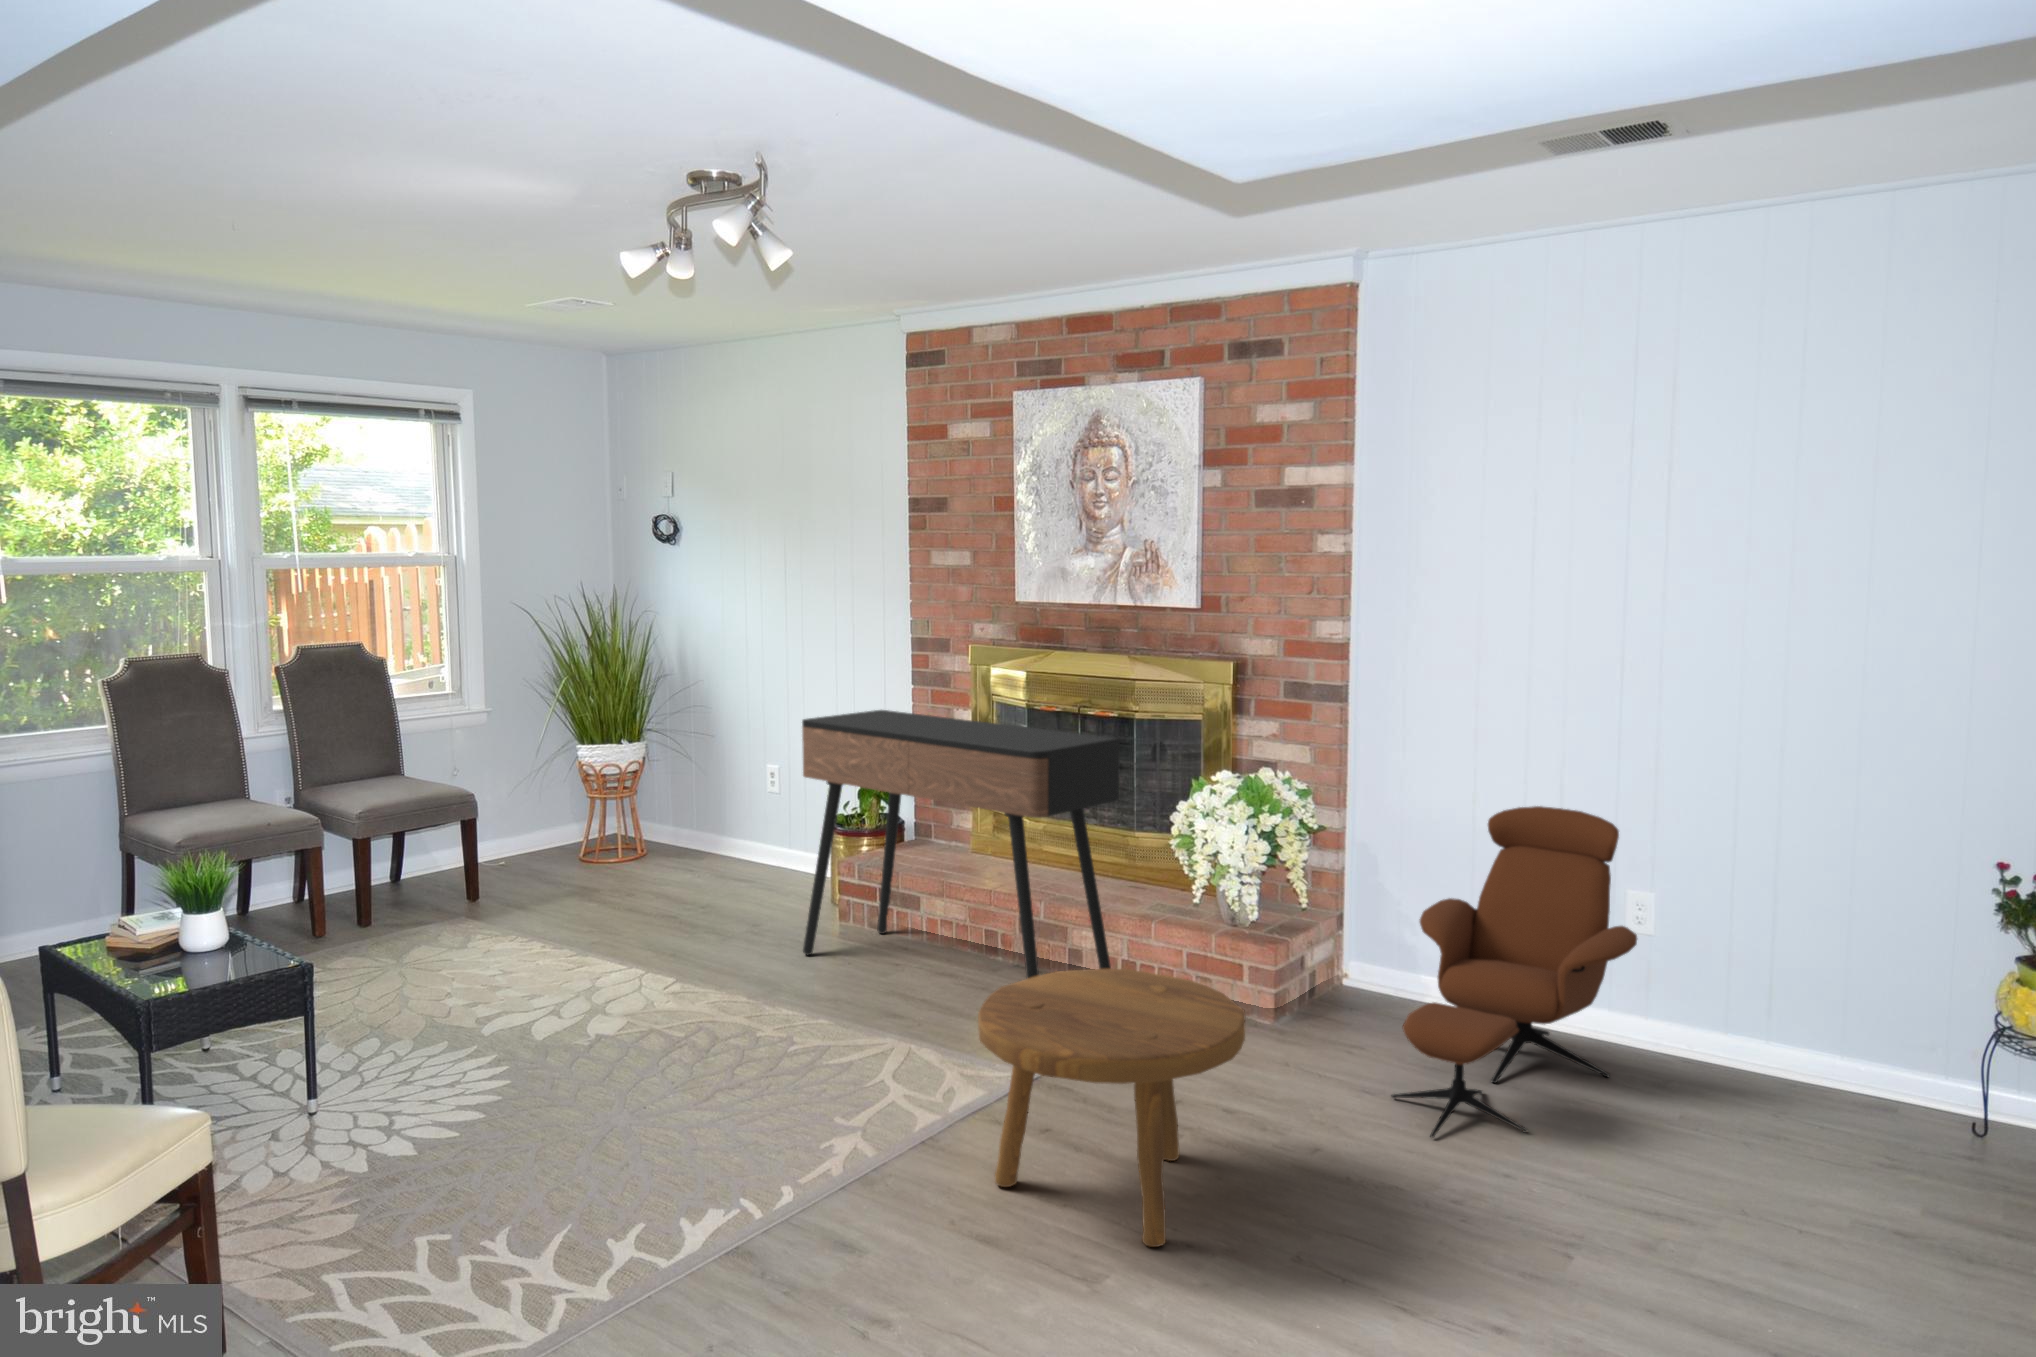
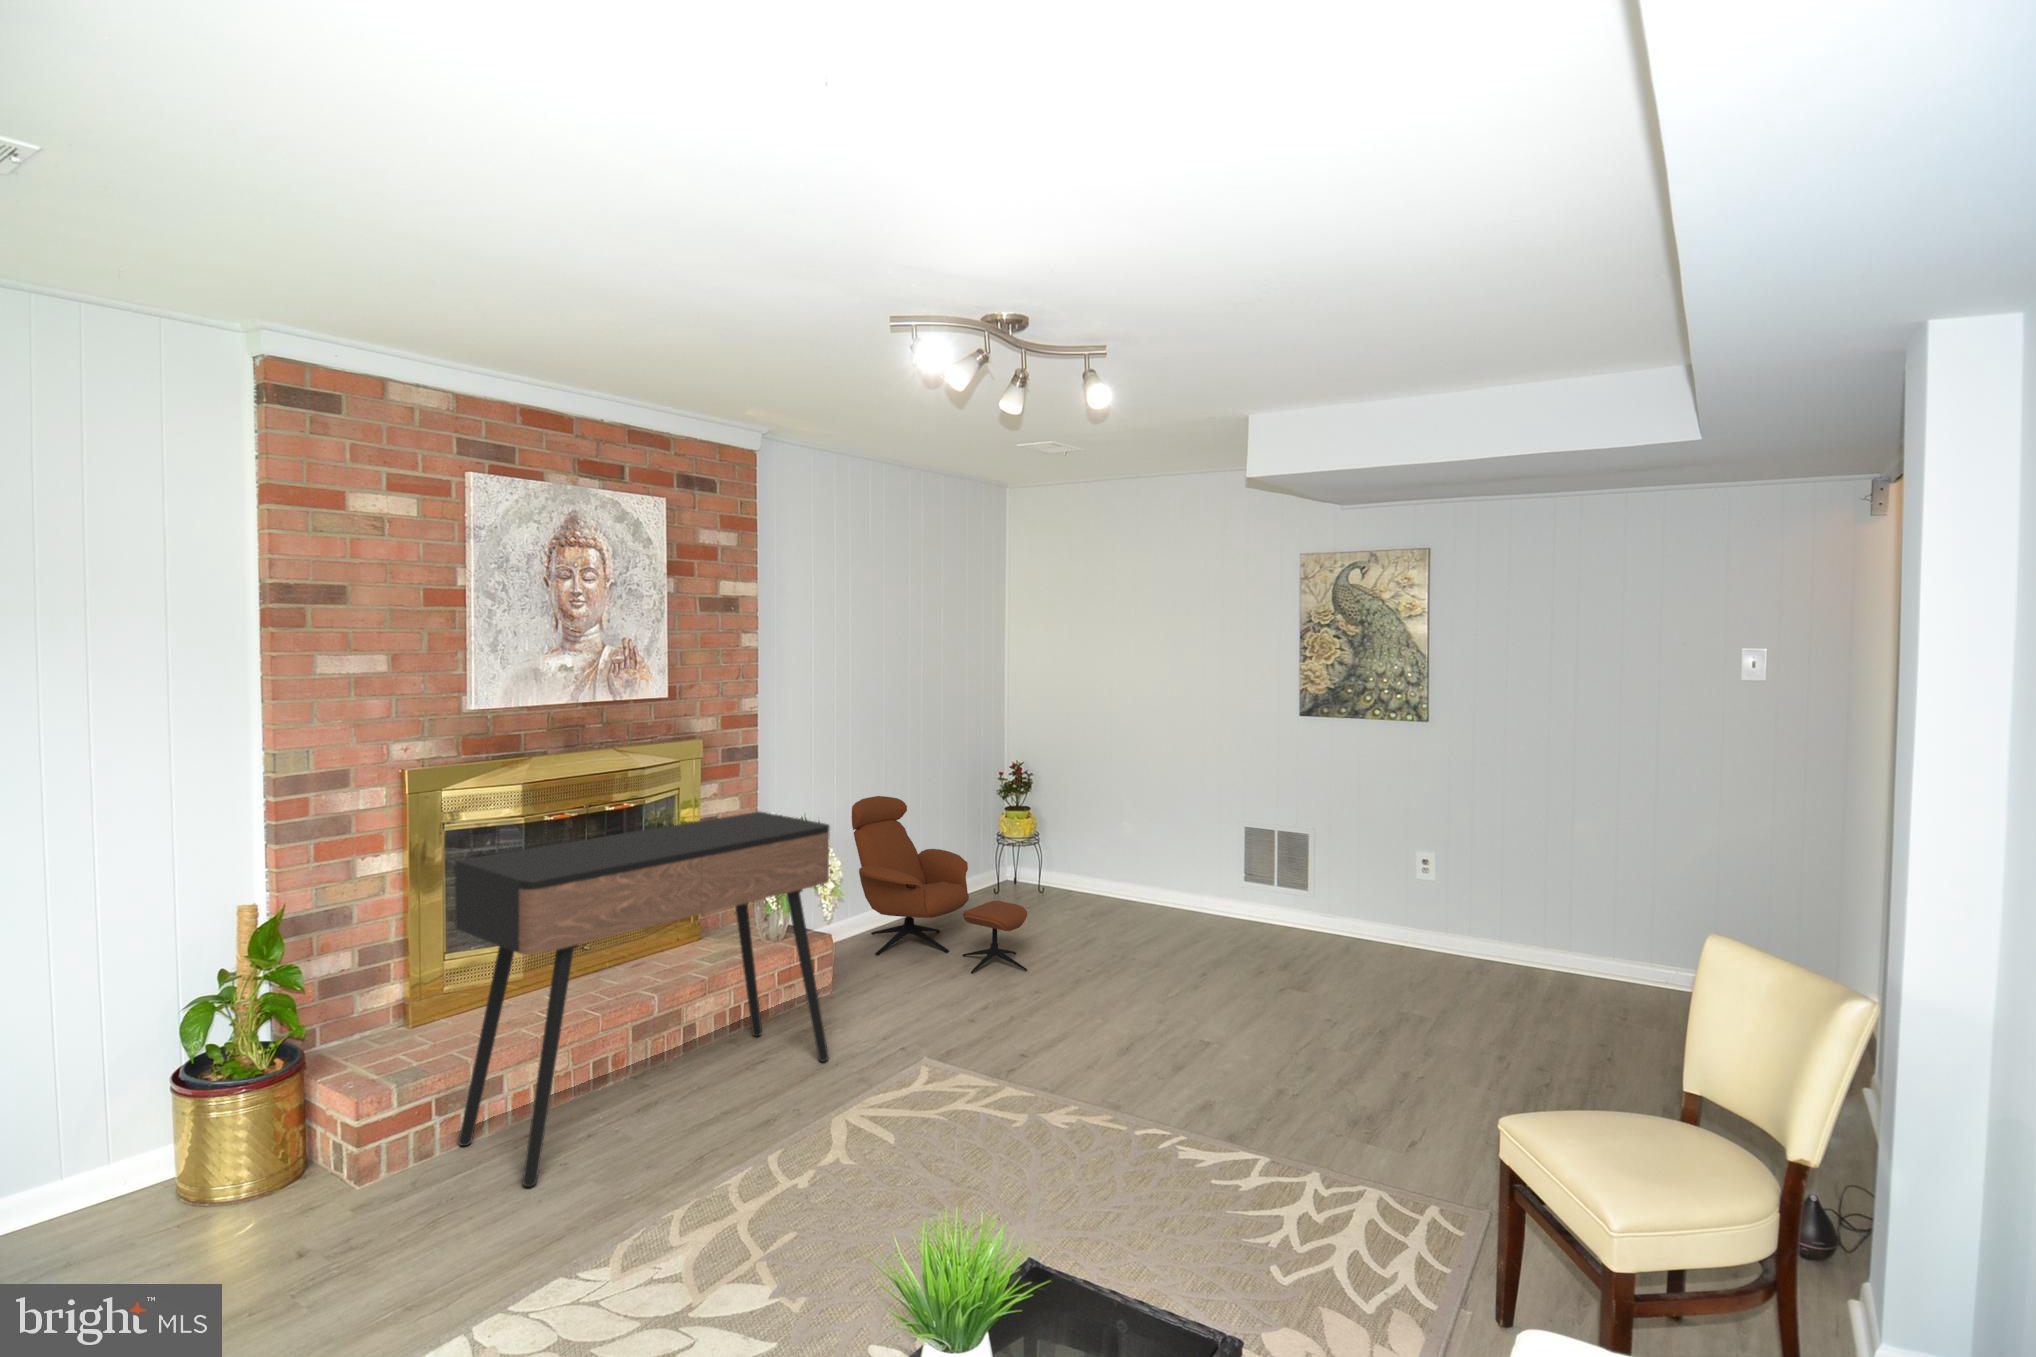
footstool: present [978,969,1245,1247] -> none [1040,909,1202,1071]

